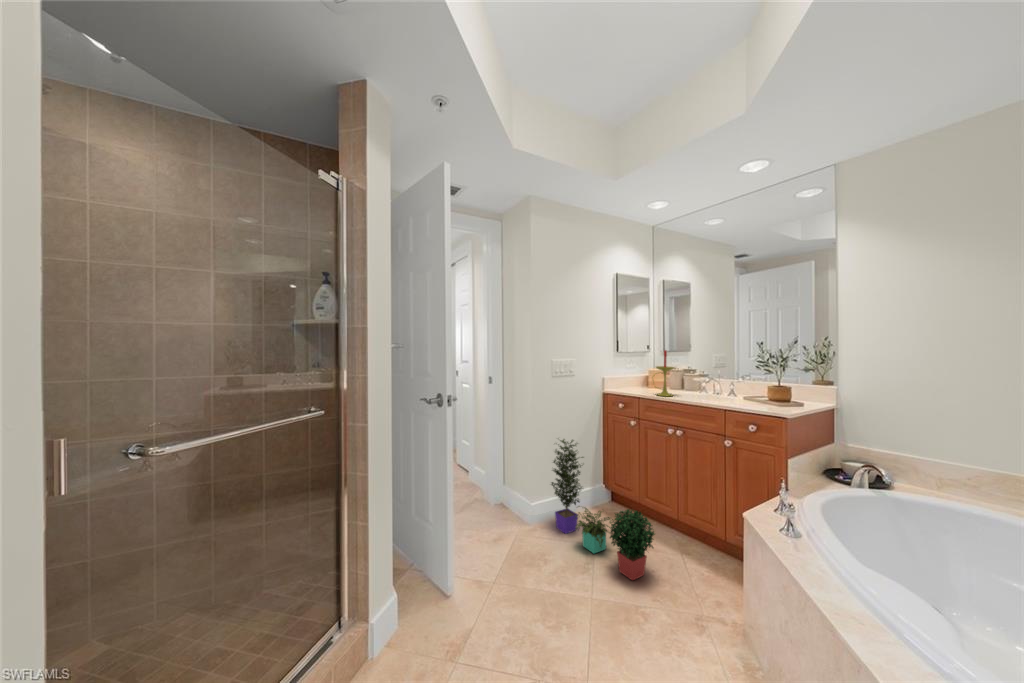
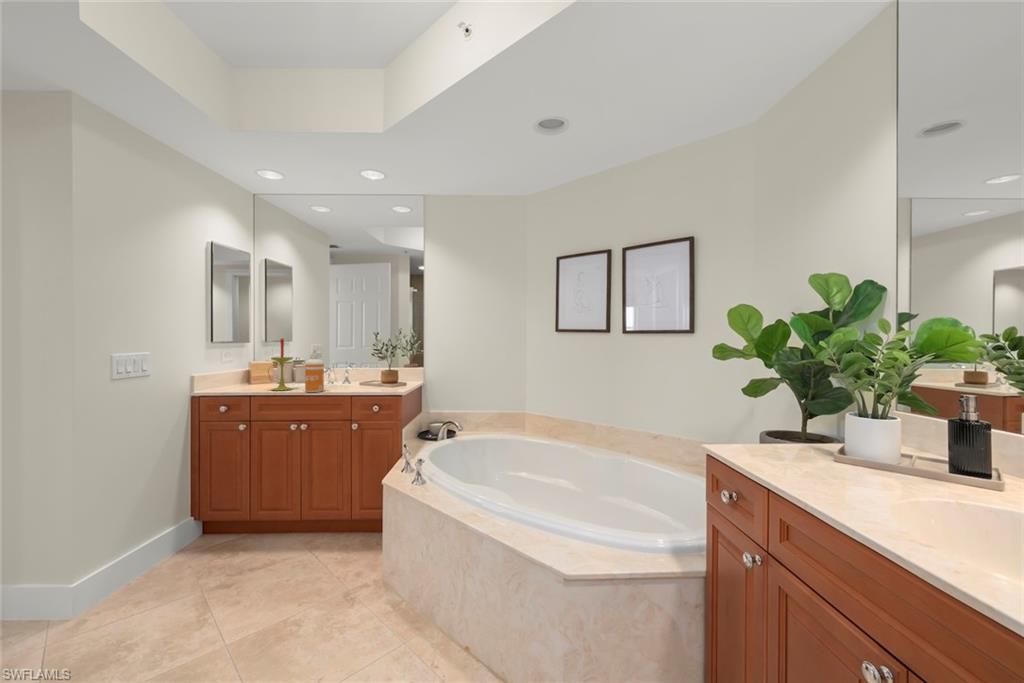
soap dispenser: none [682,361,699,402] -> present [305,349,324,392]
potted plant: present [551,439,655,580] -> none [113,464,291,603]

